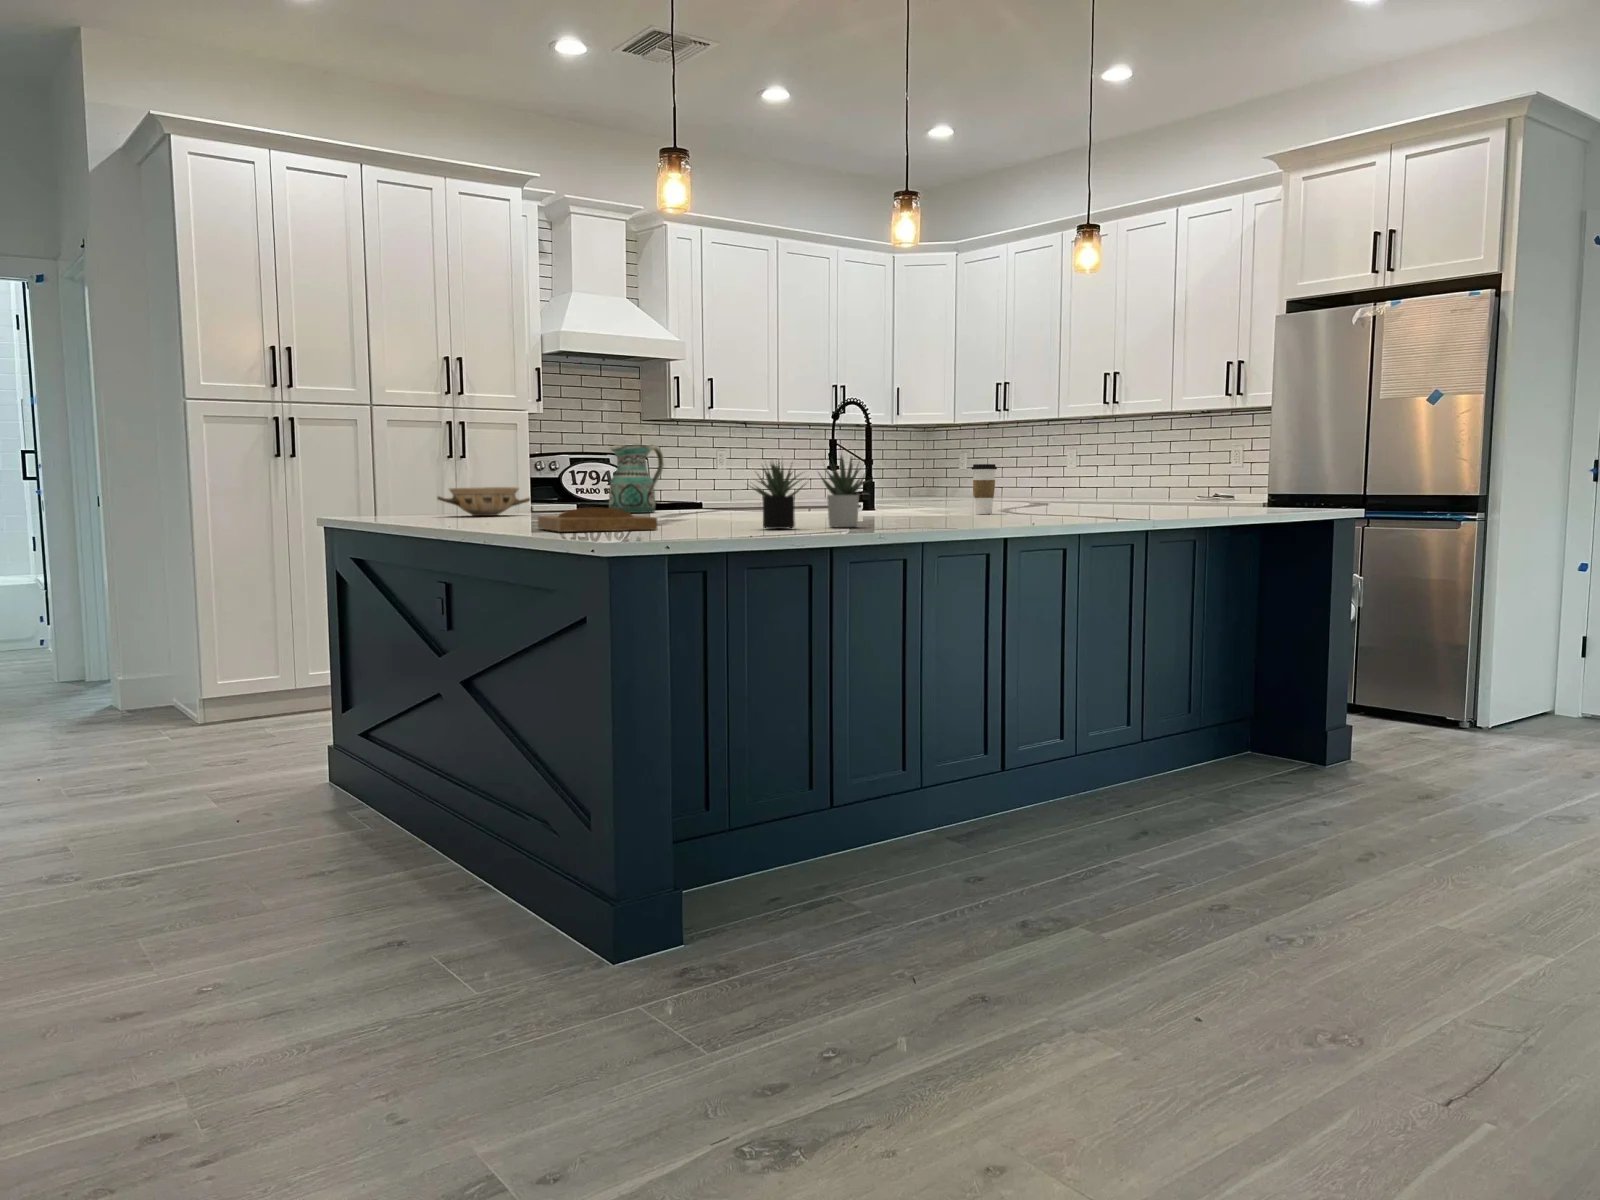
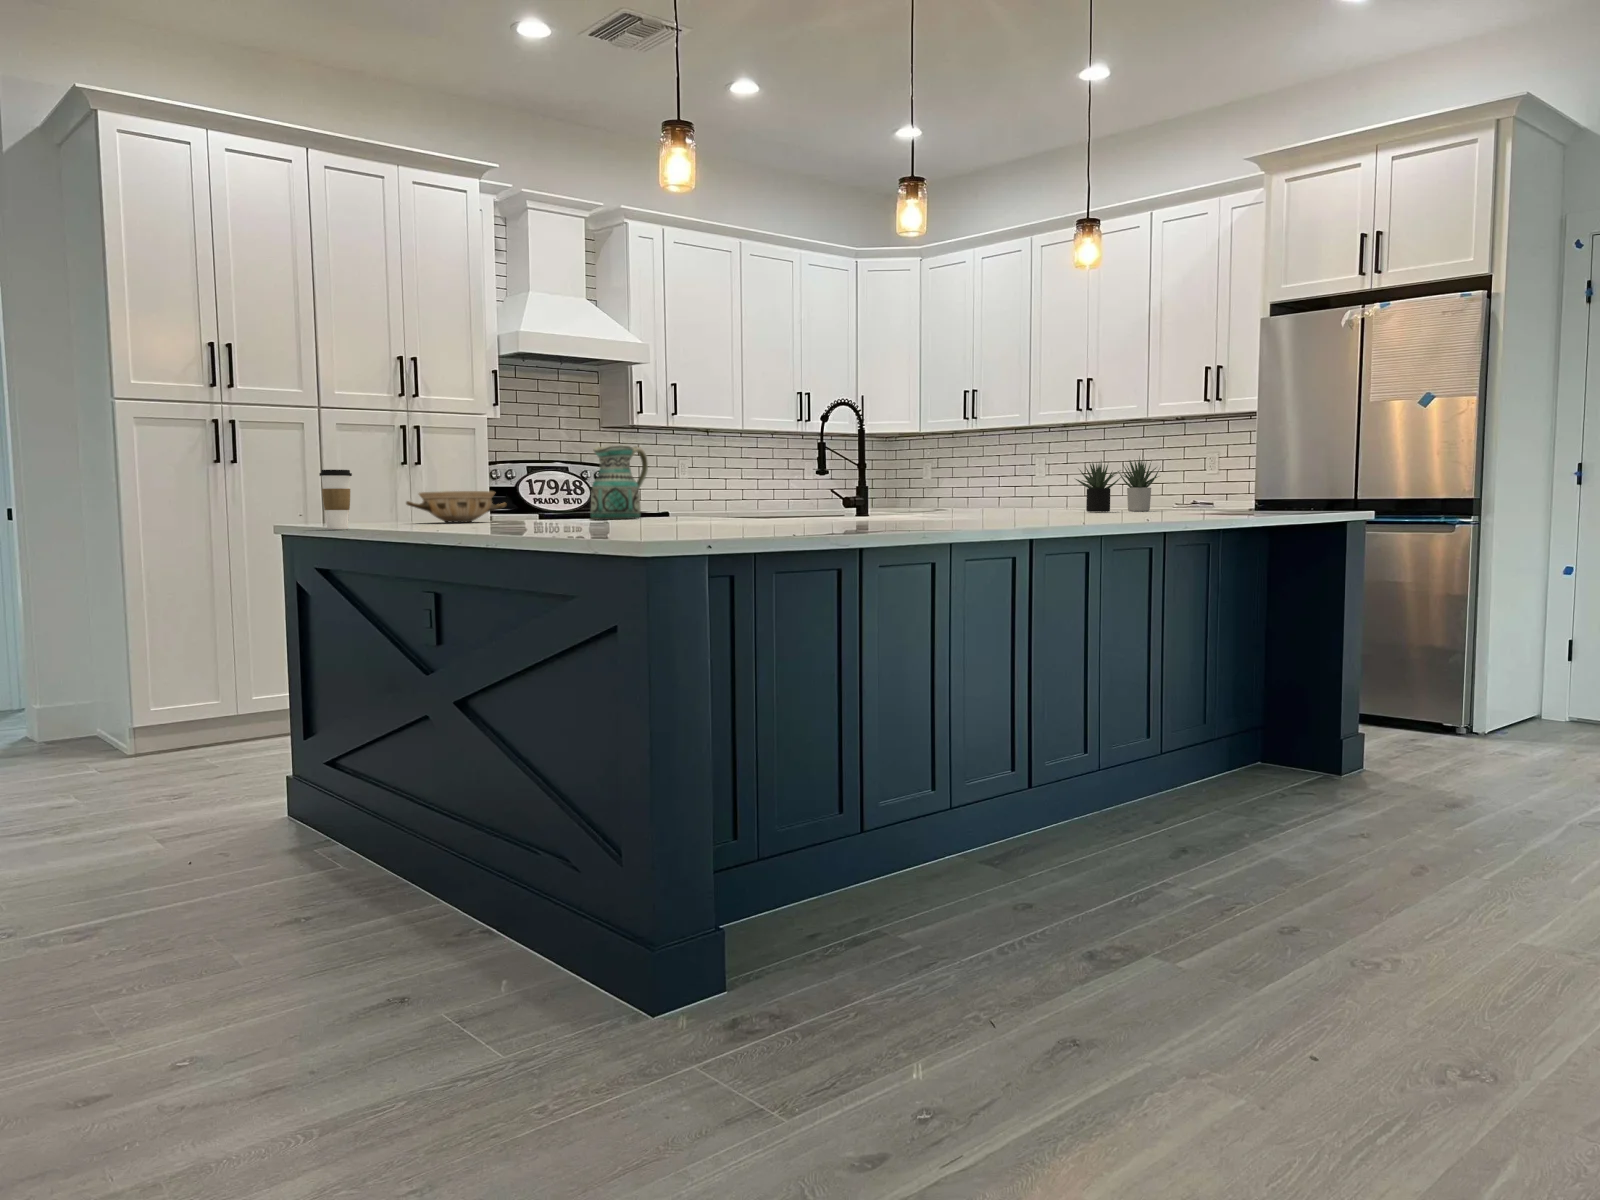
succulent plant: present [751,456,872,529] -> present [1076,457,1159,512]
coffee cup: present [972,464,997,514] -> present [319,470,352,529]
tray: present [538,507,657,532] -> none [539,507,677,533]

